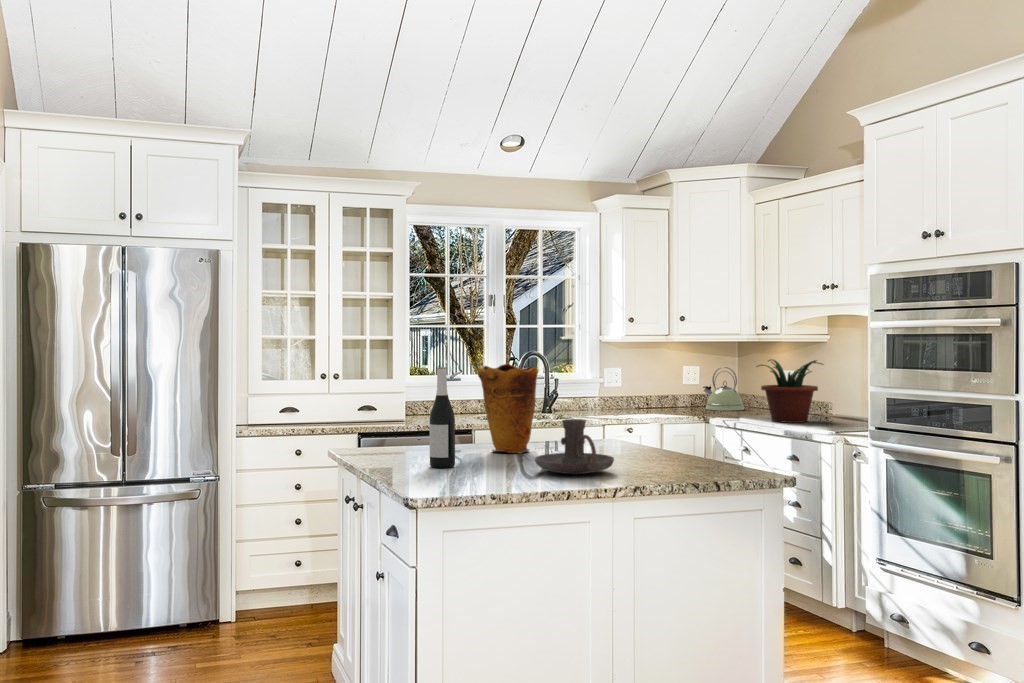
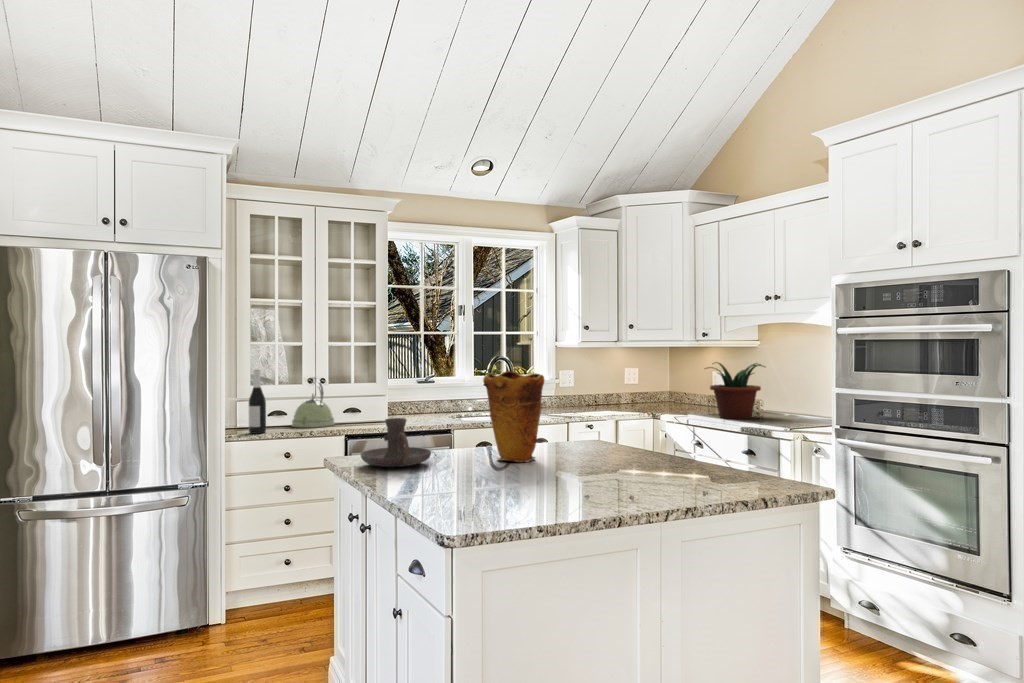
wine bottle: present [429,367,455,468] -> present [249,370,266,434]
kettle: present [703,367,744,411] -> present [291,378,335,428]
candle holder: present [535,419,614,474] -> present [361,418,431,467]

